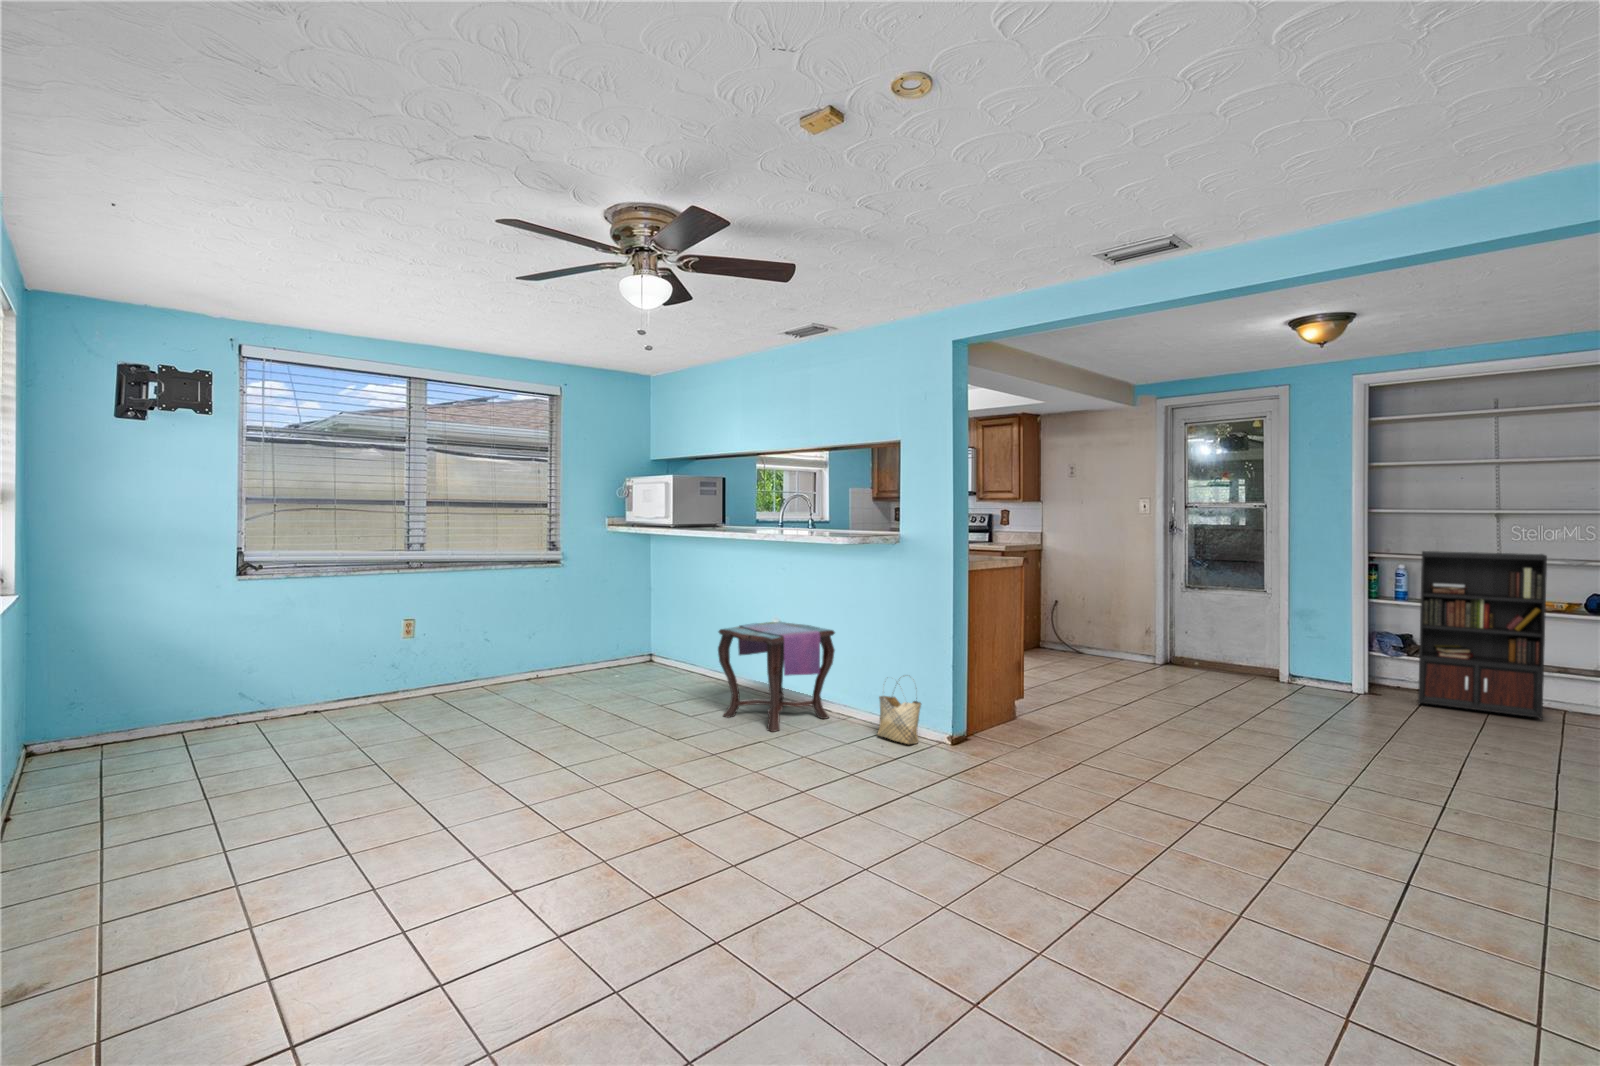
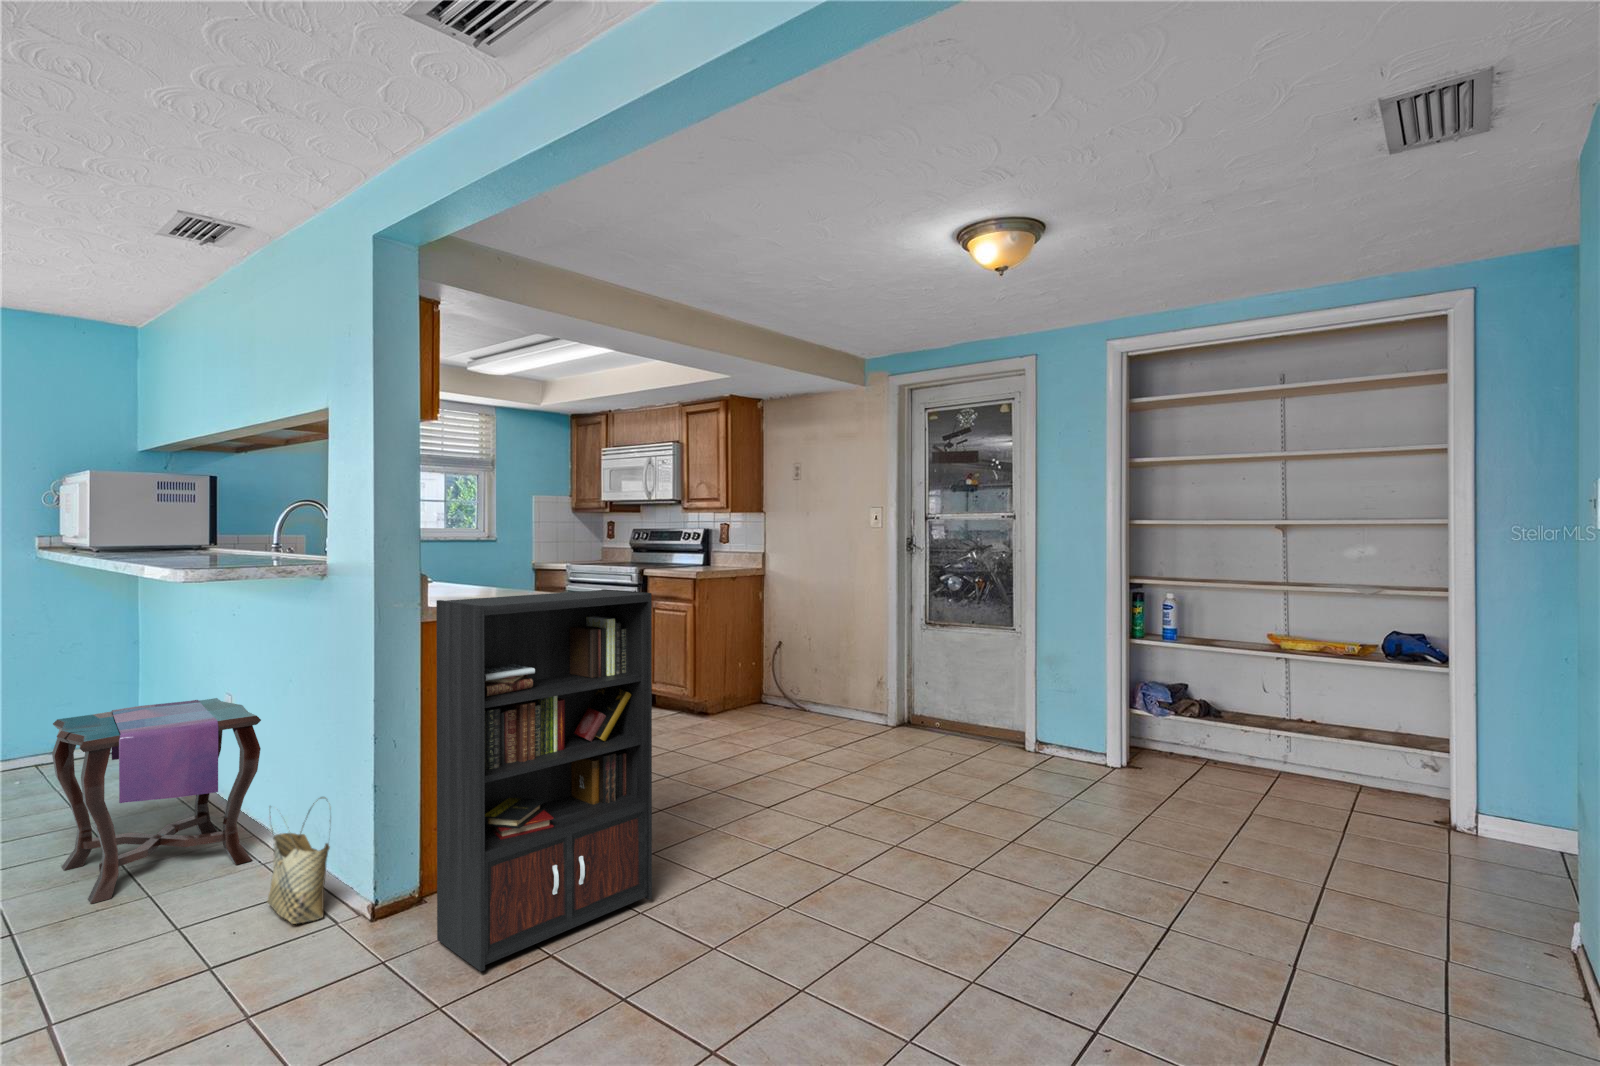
bookcase: present [1418,551,1572,719] -> present [436,589,652,971]

